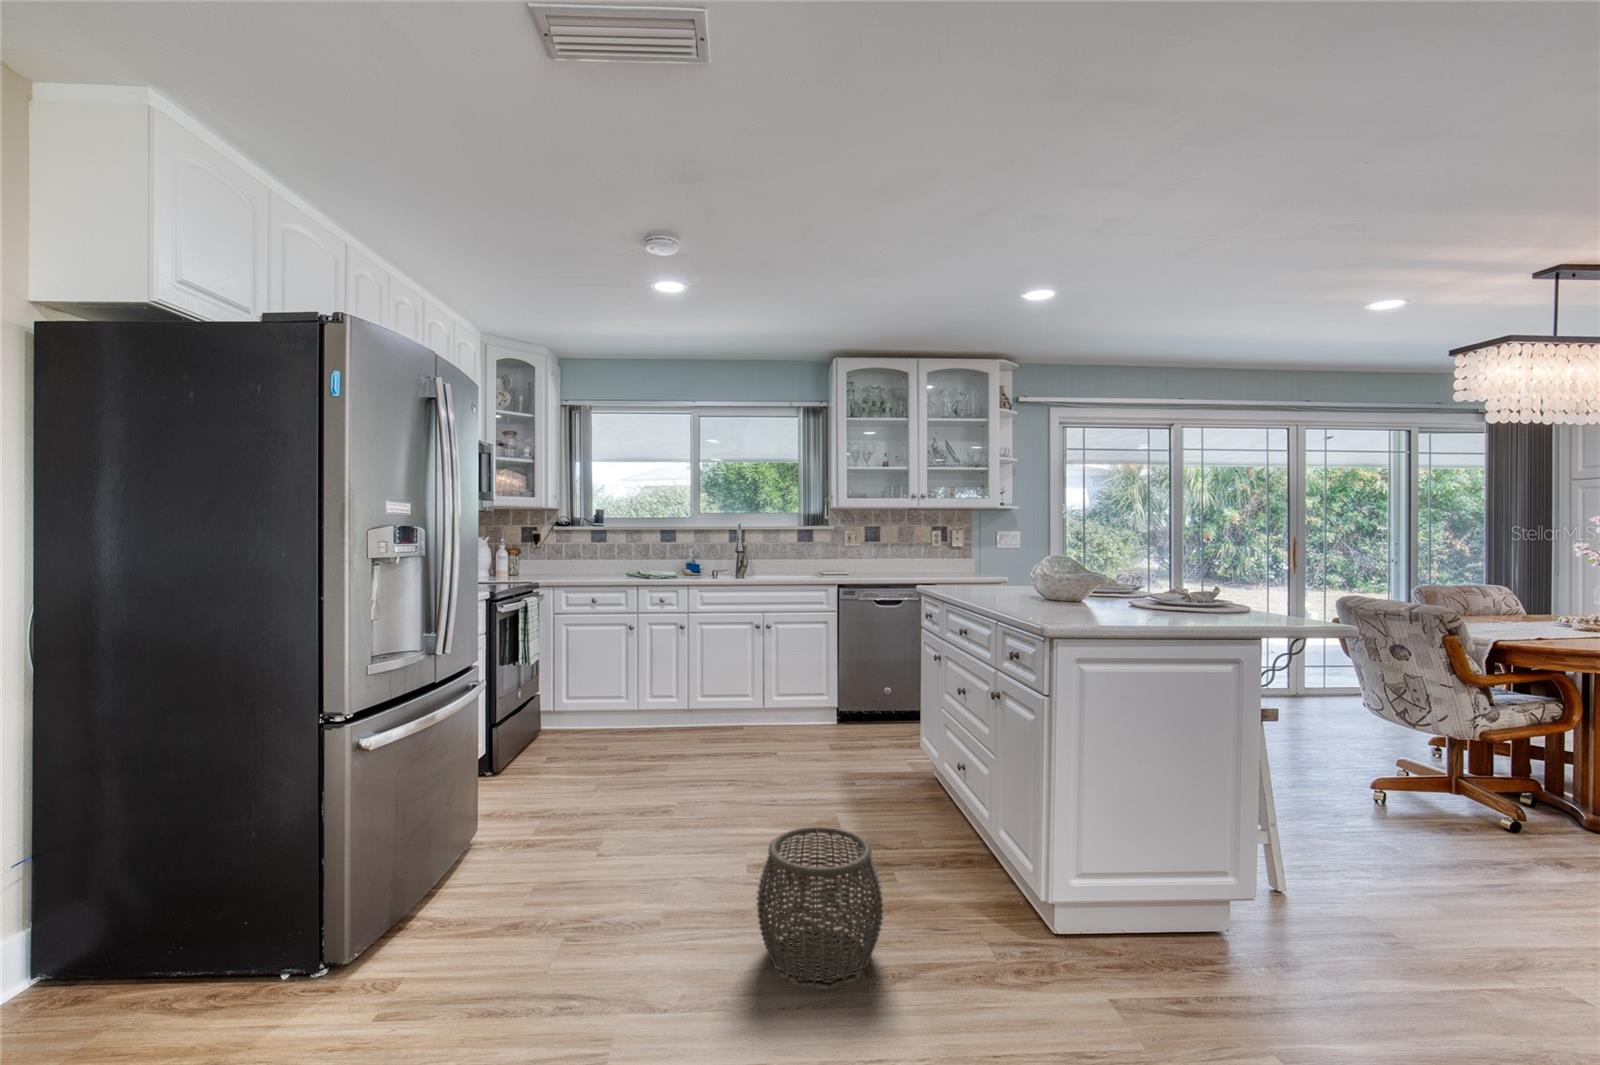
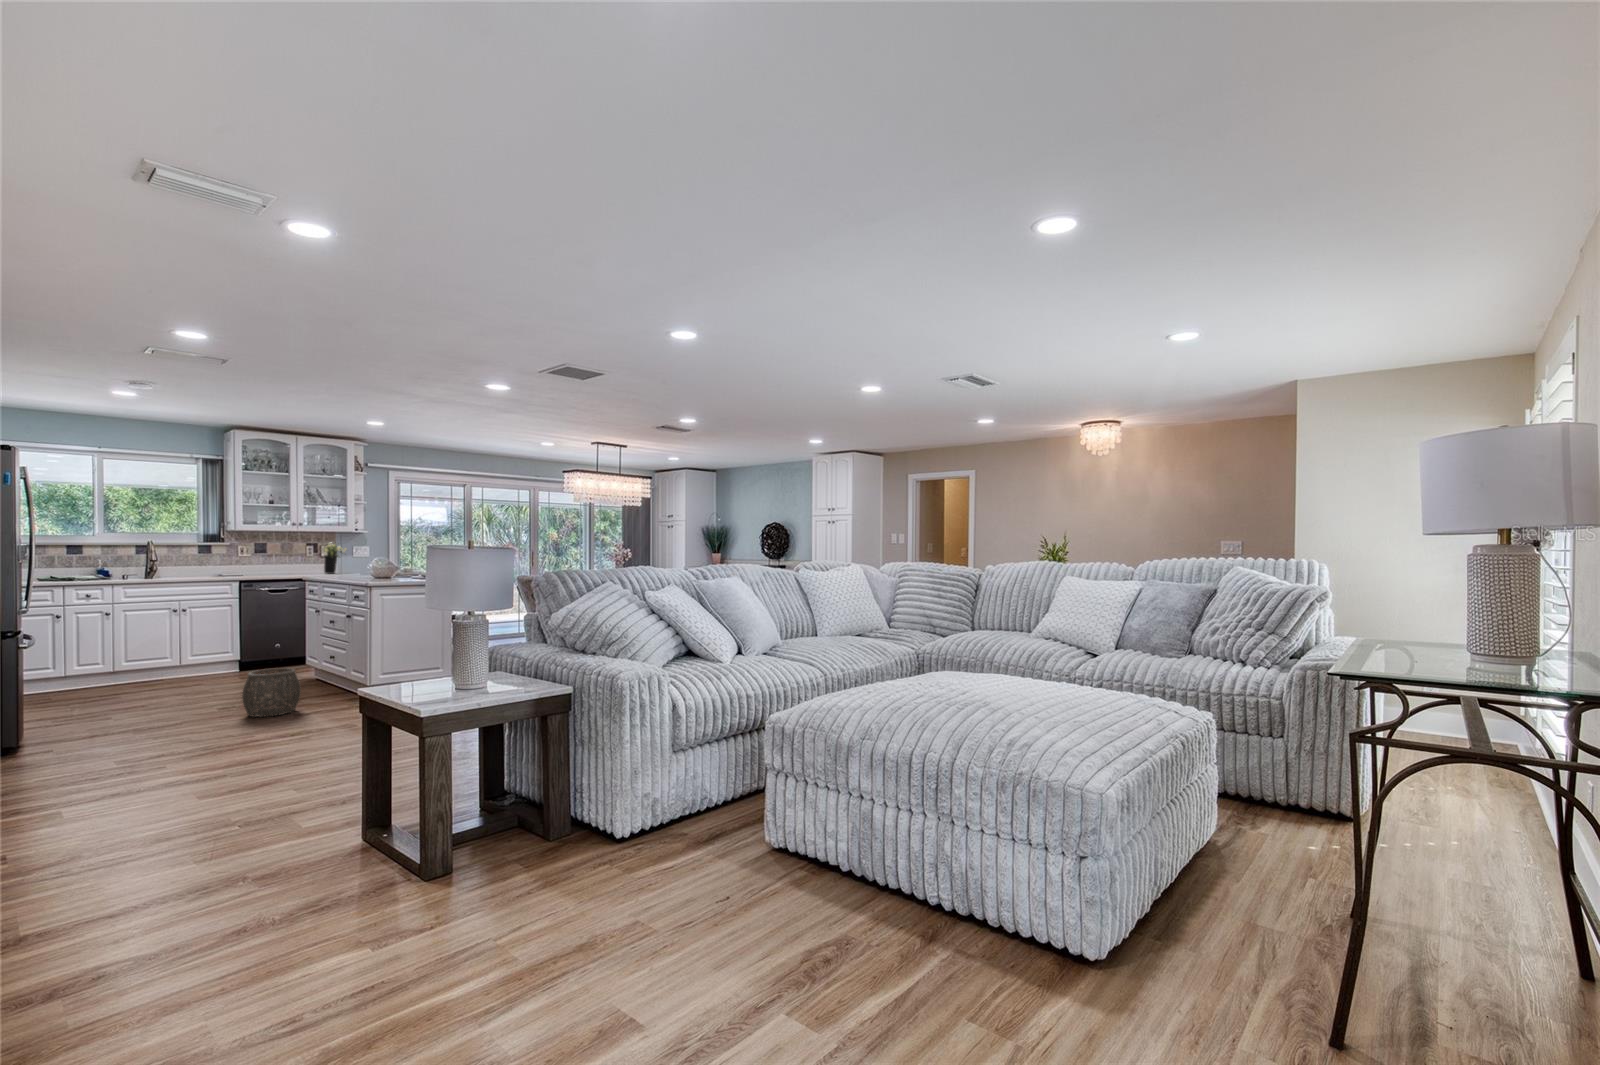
flower arrangement: none [949,526,990,577] -> present [323,544,346,574]

